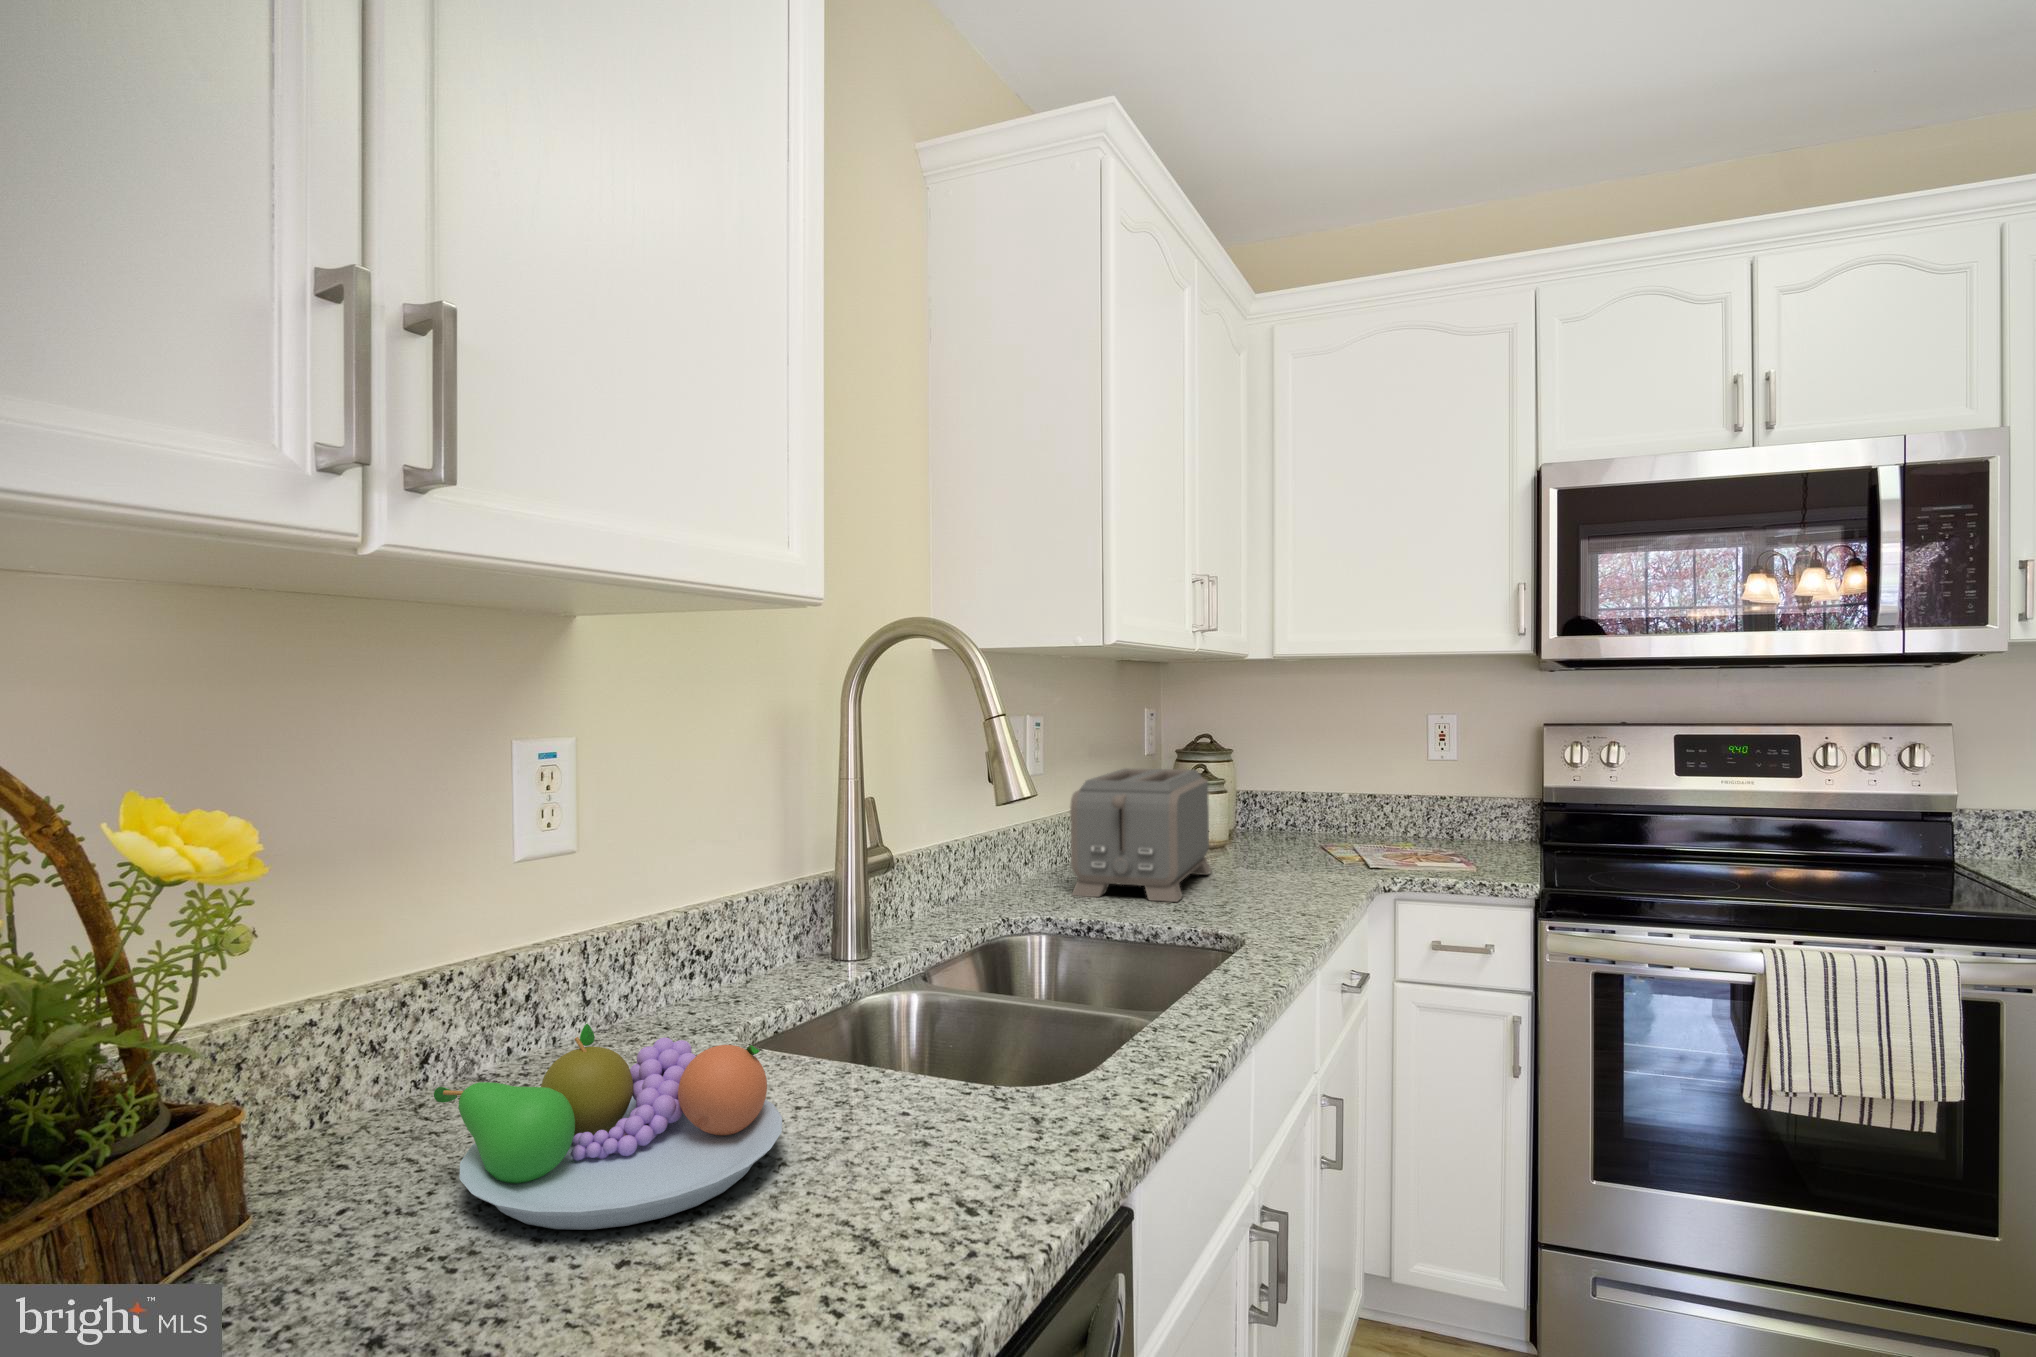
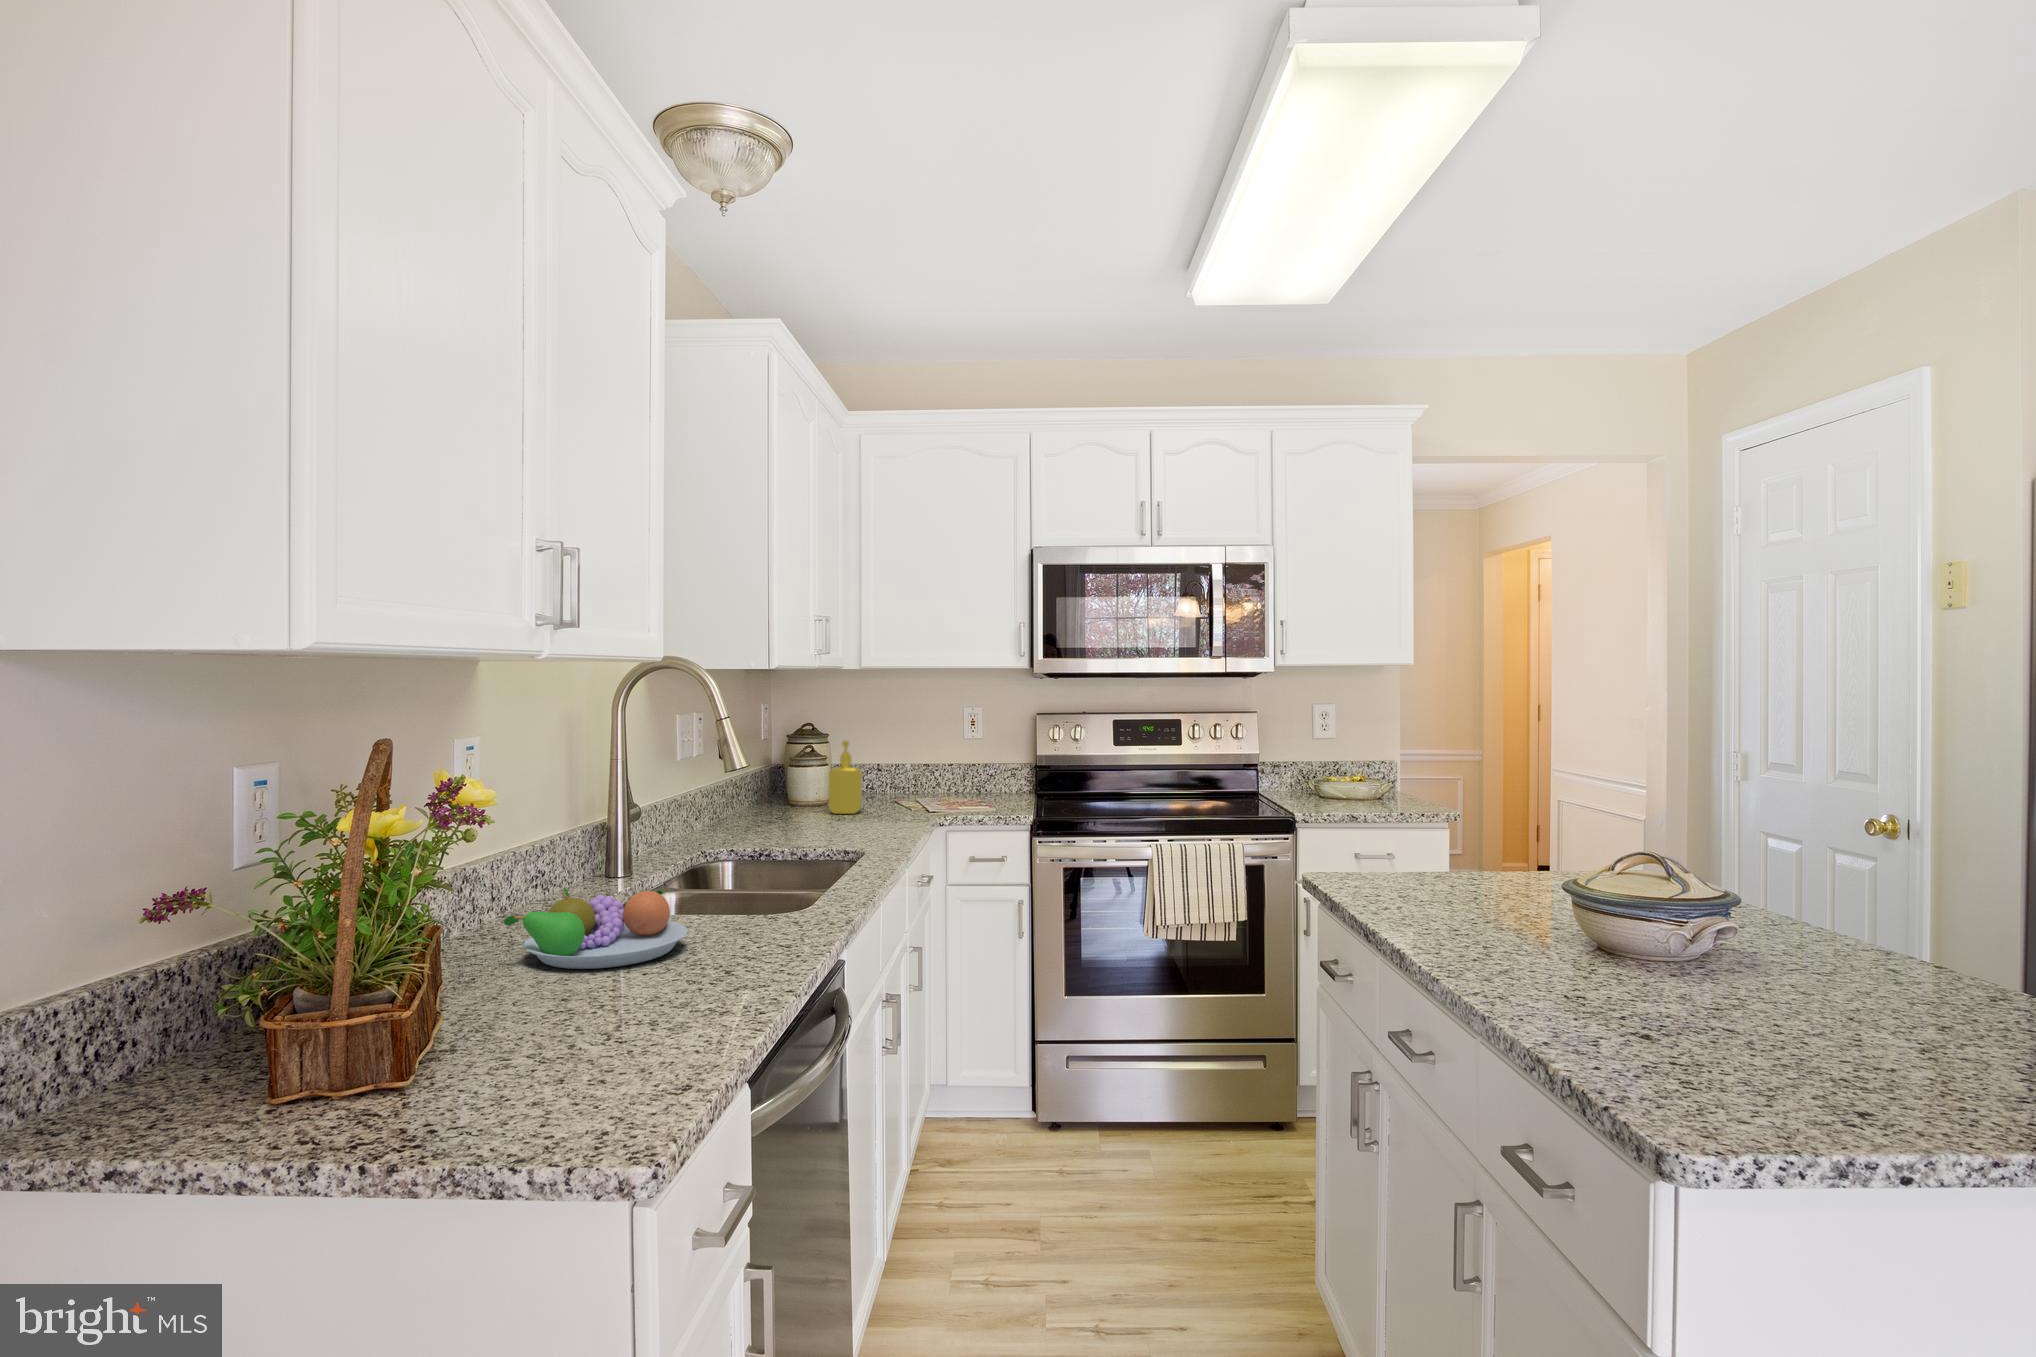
soap dispenser: none [1222,757,1271,861] -> present [829,741,863,814]
toaster: present [1070,768,1211,902] -> none [736,750,826,839]

